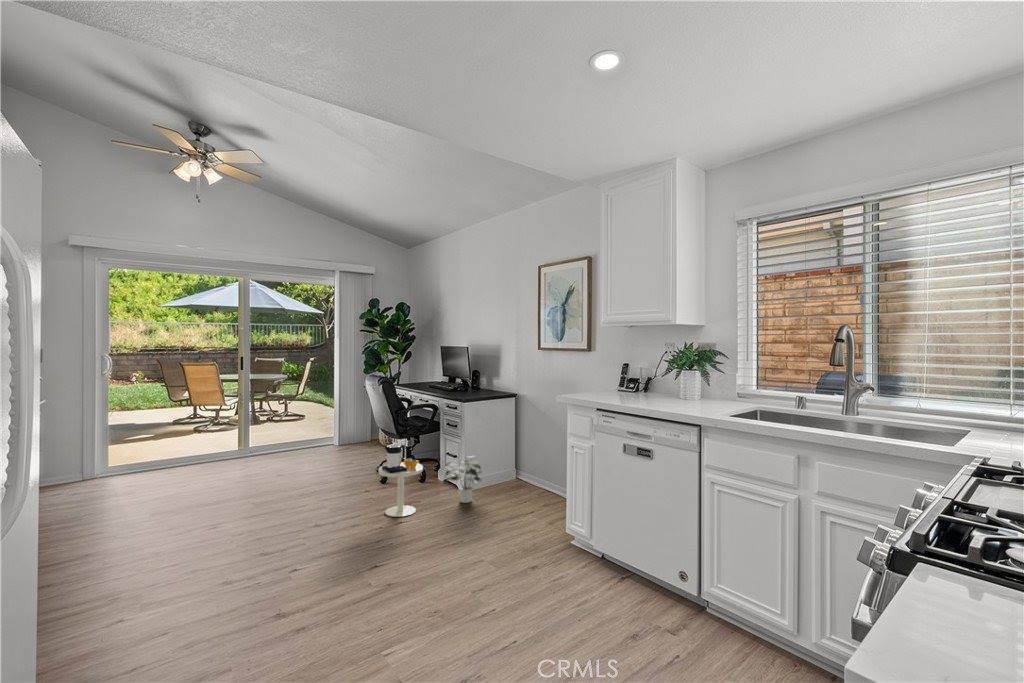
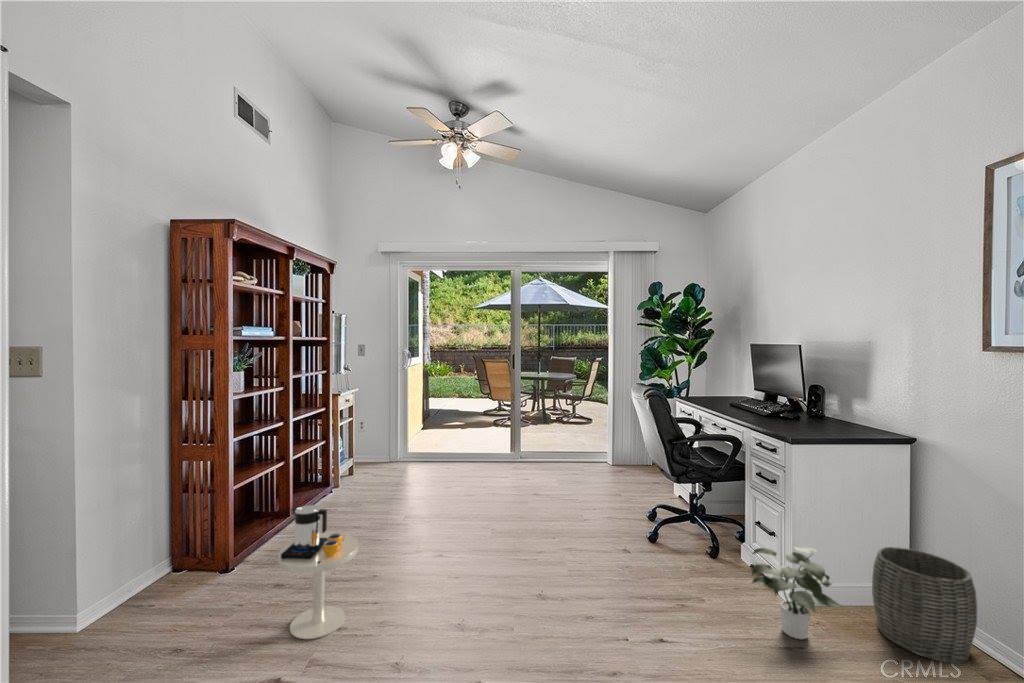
side table: present [378,444,423,517] -> present [278,505,358,639]
woven basket: none [499,449,536,495] -> present [872,547,977,663]

